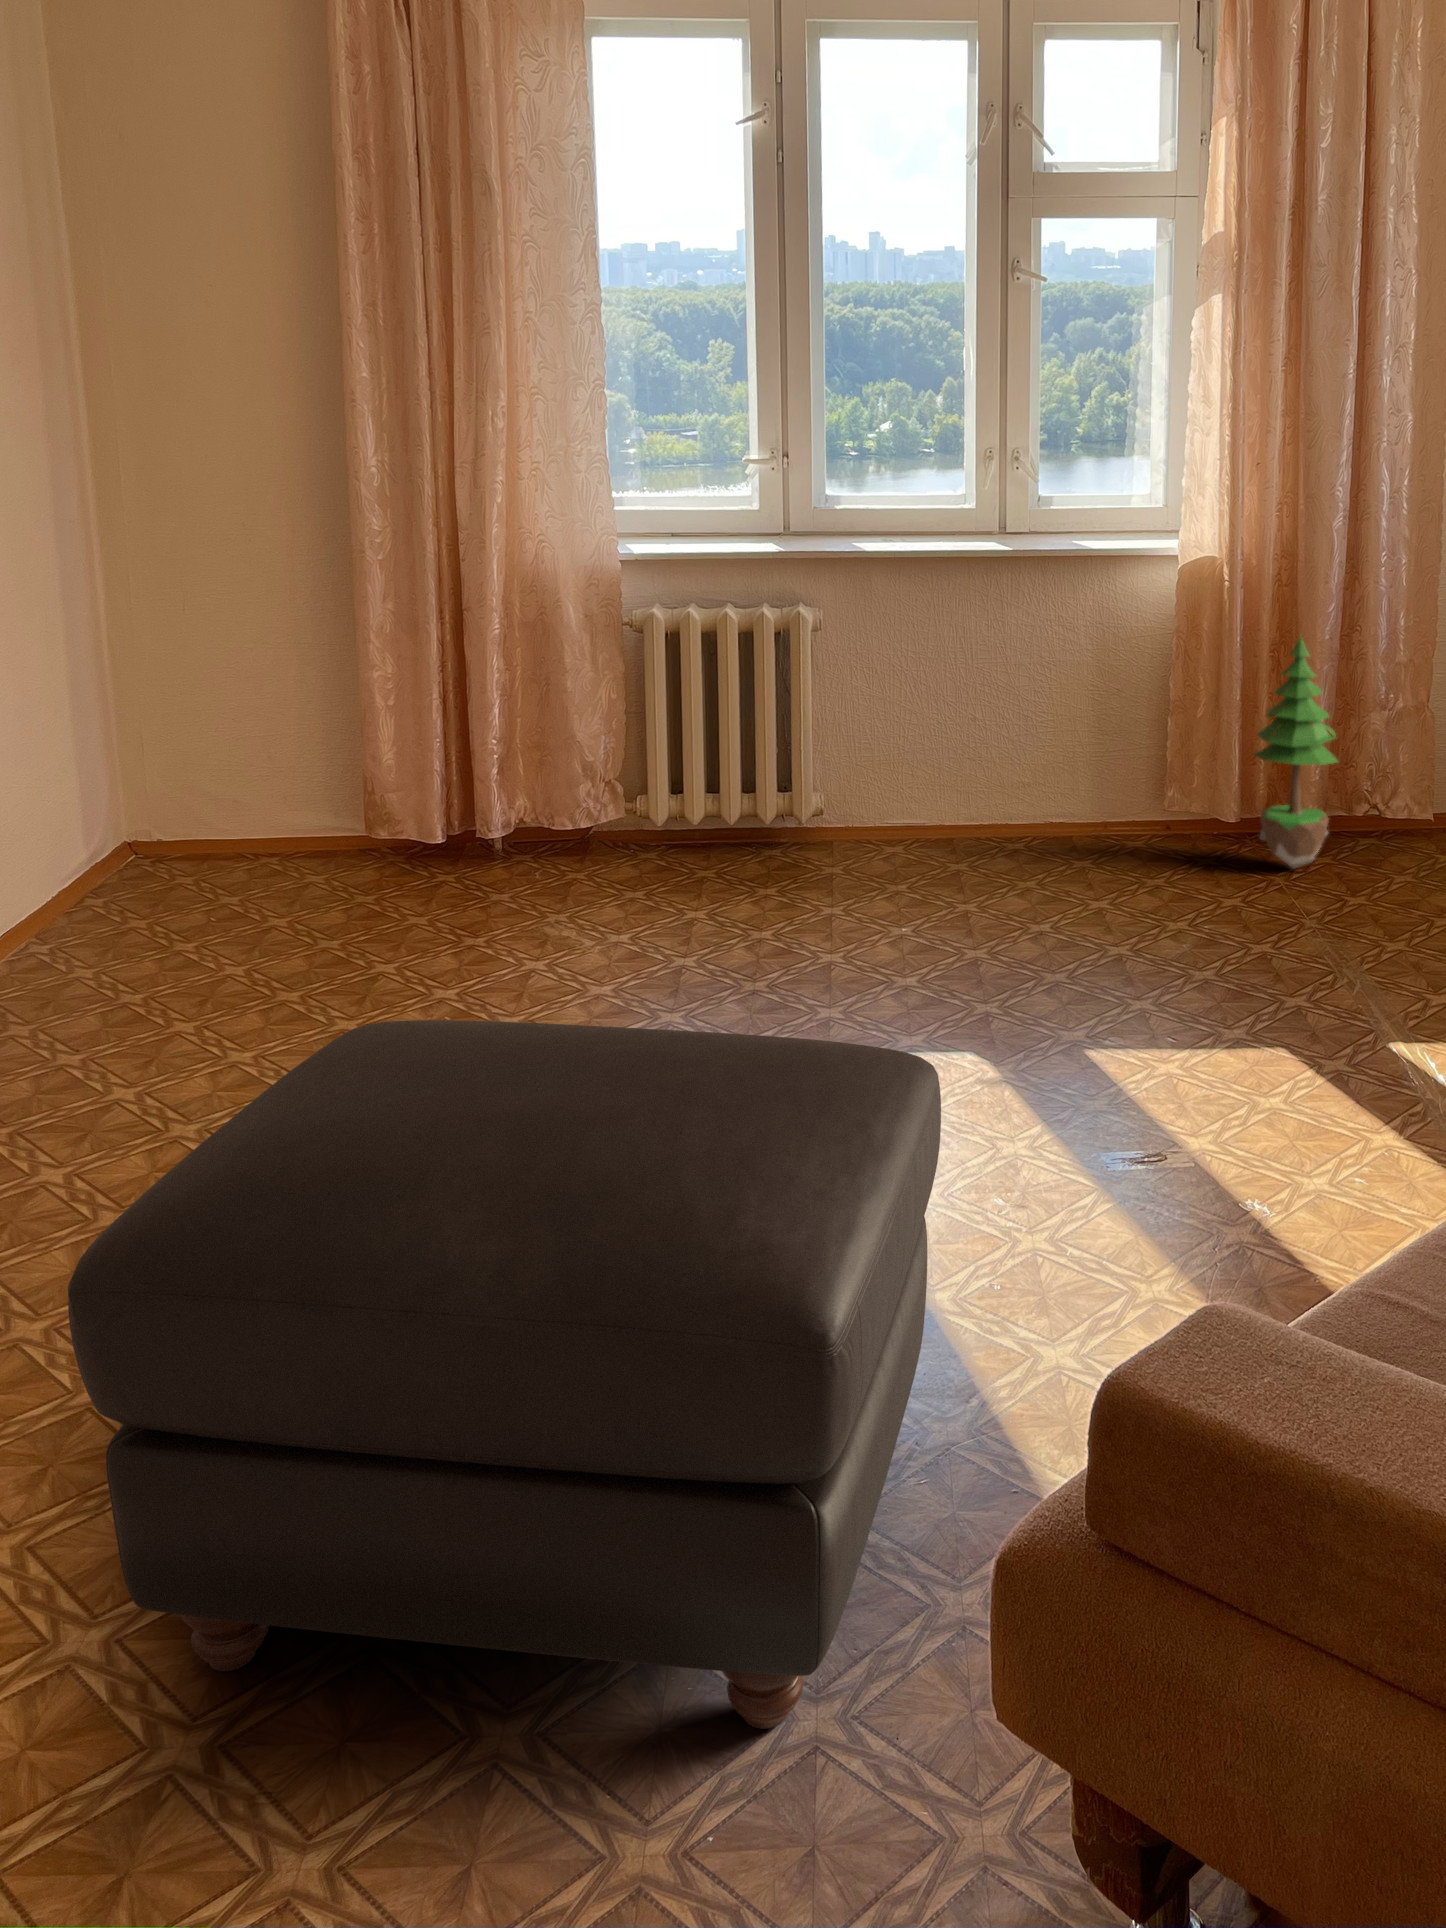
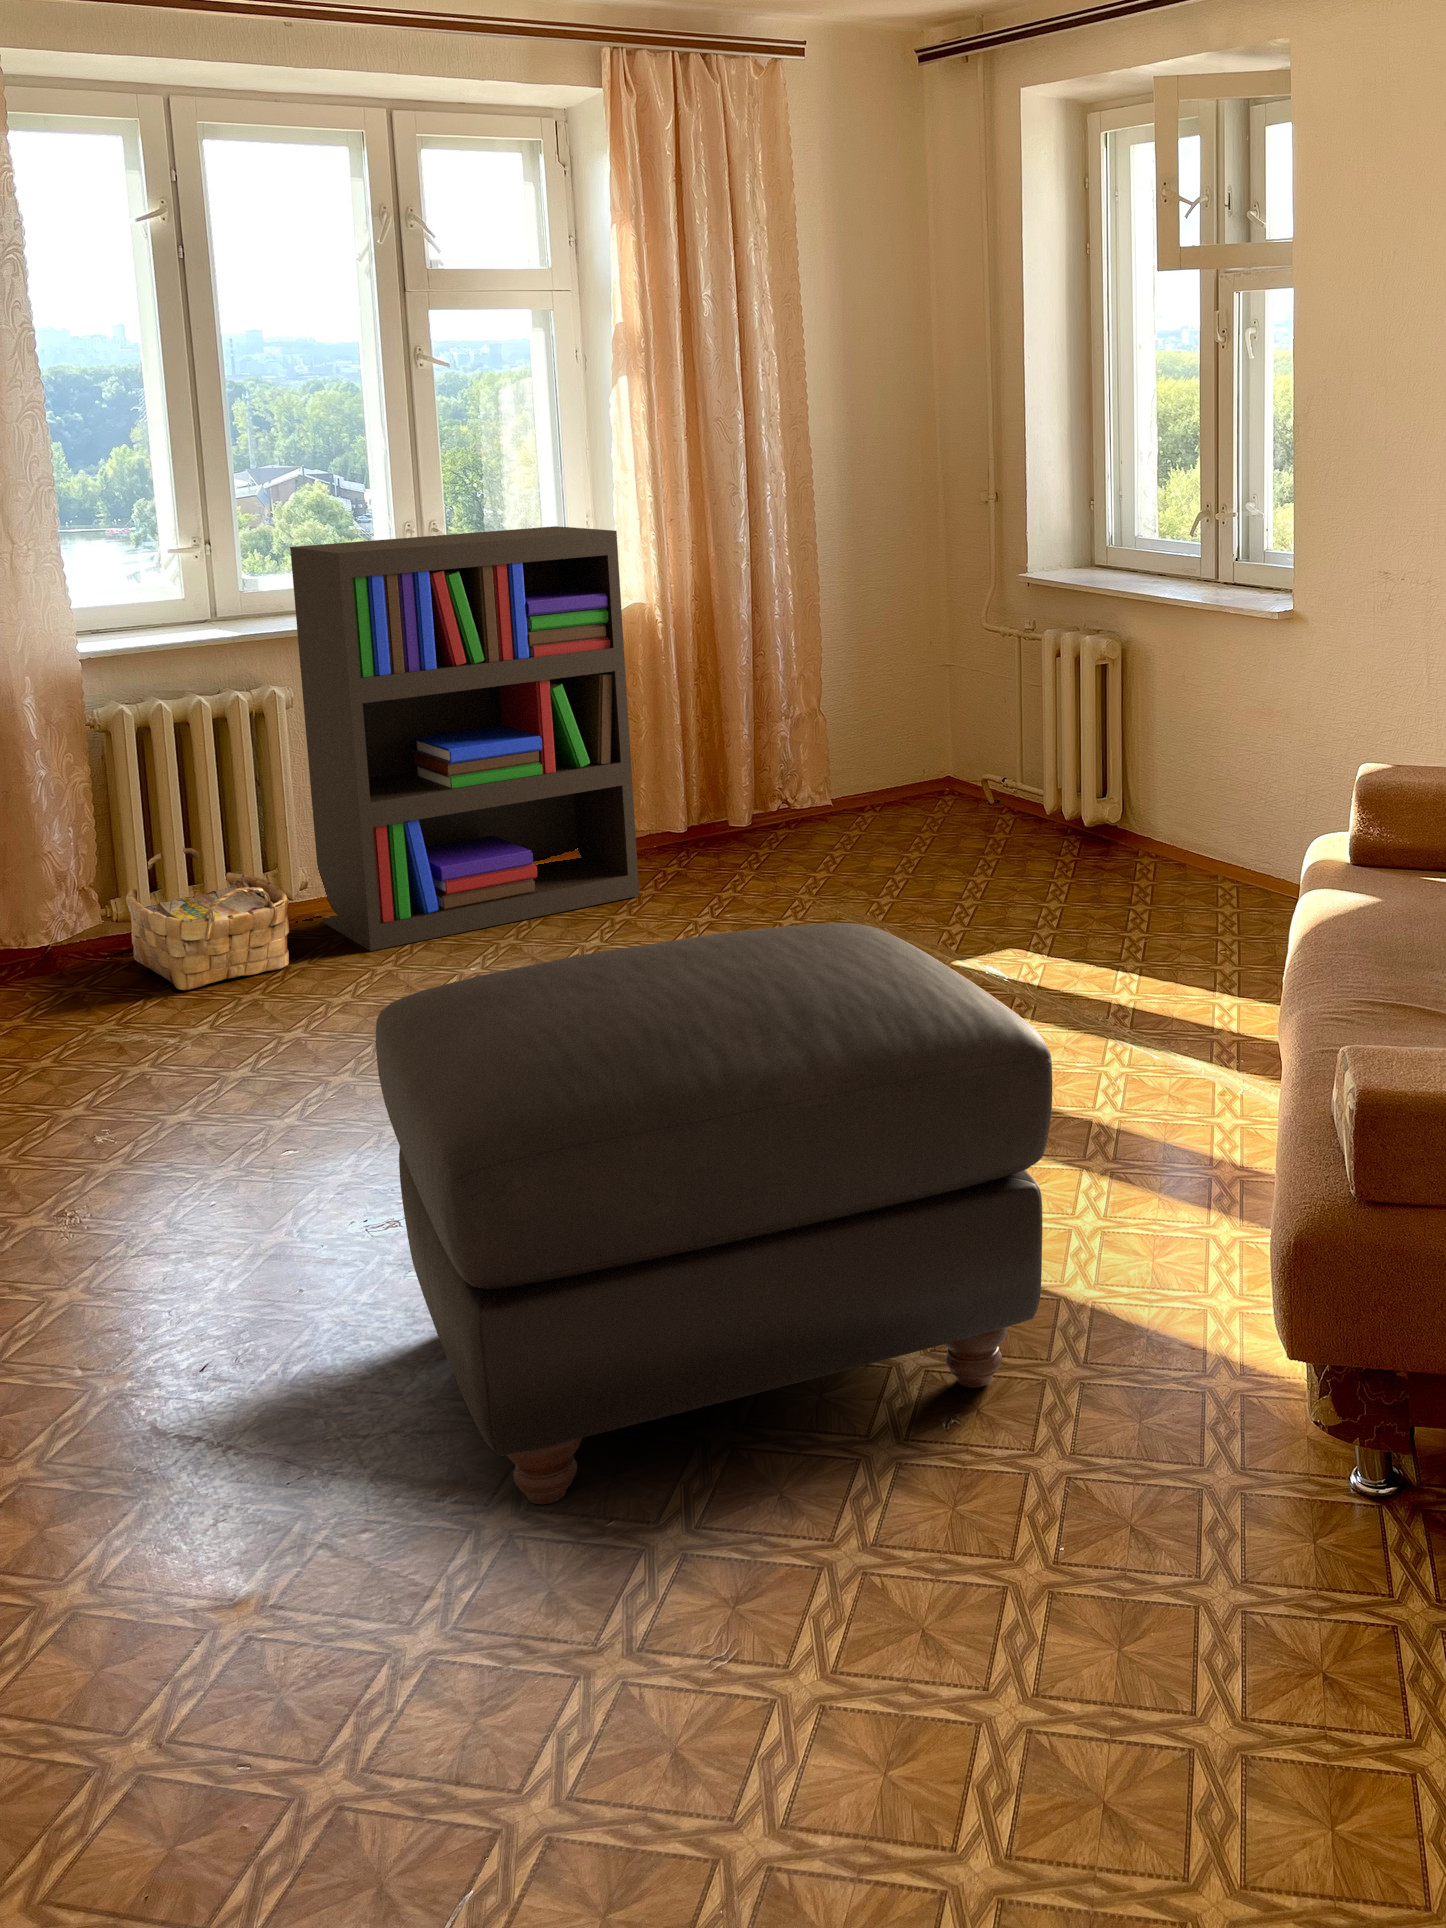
bookshelf: none [834,463,1155,894] -> present [290,526,639,951]
potted tree: present [1254,637,1337,868] -> none [699,660,773,864]
woven basket: none [627,756,767,901] -> present [126,847,289,991]

